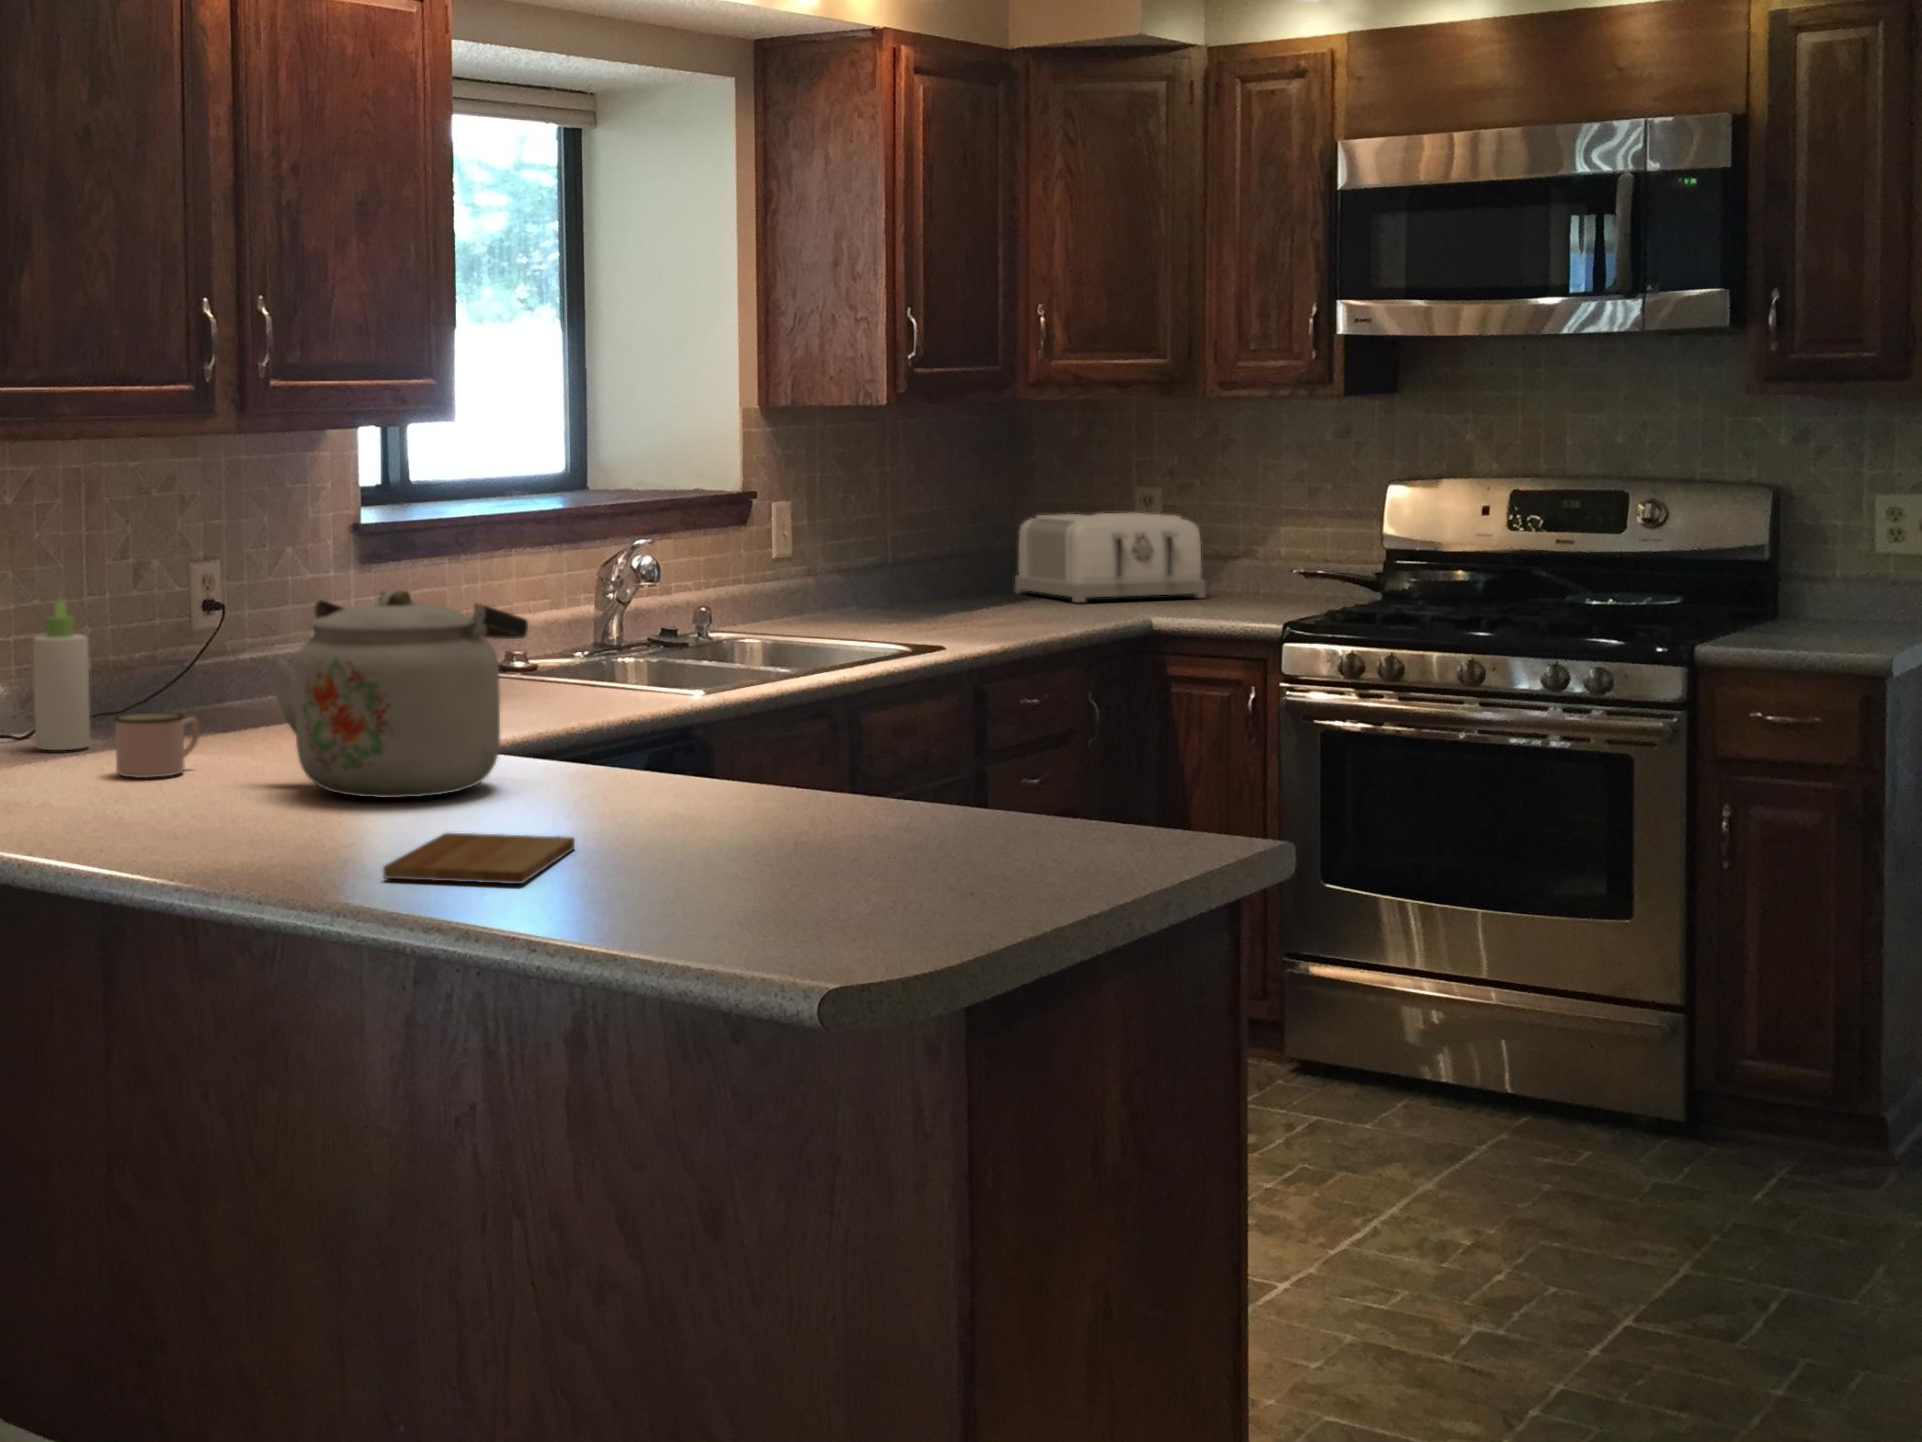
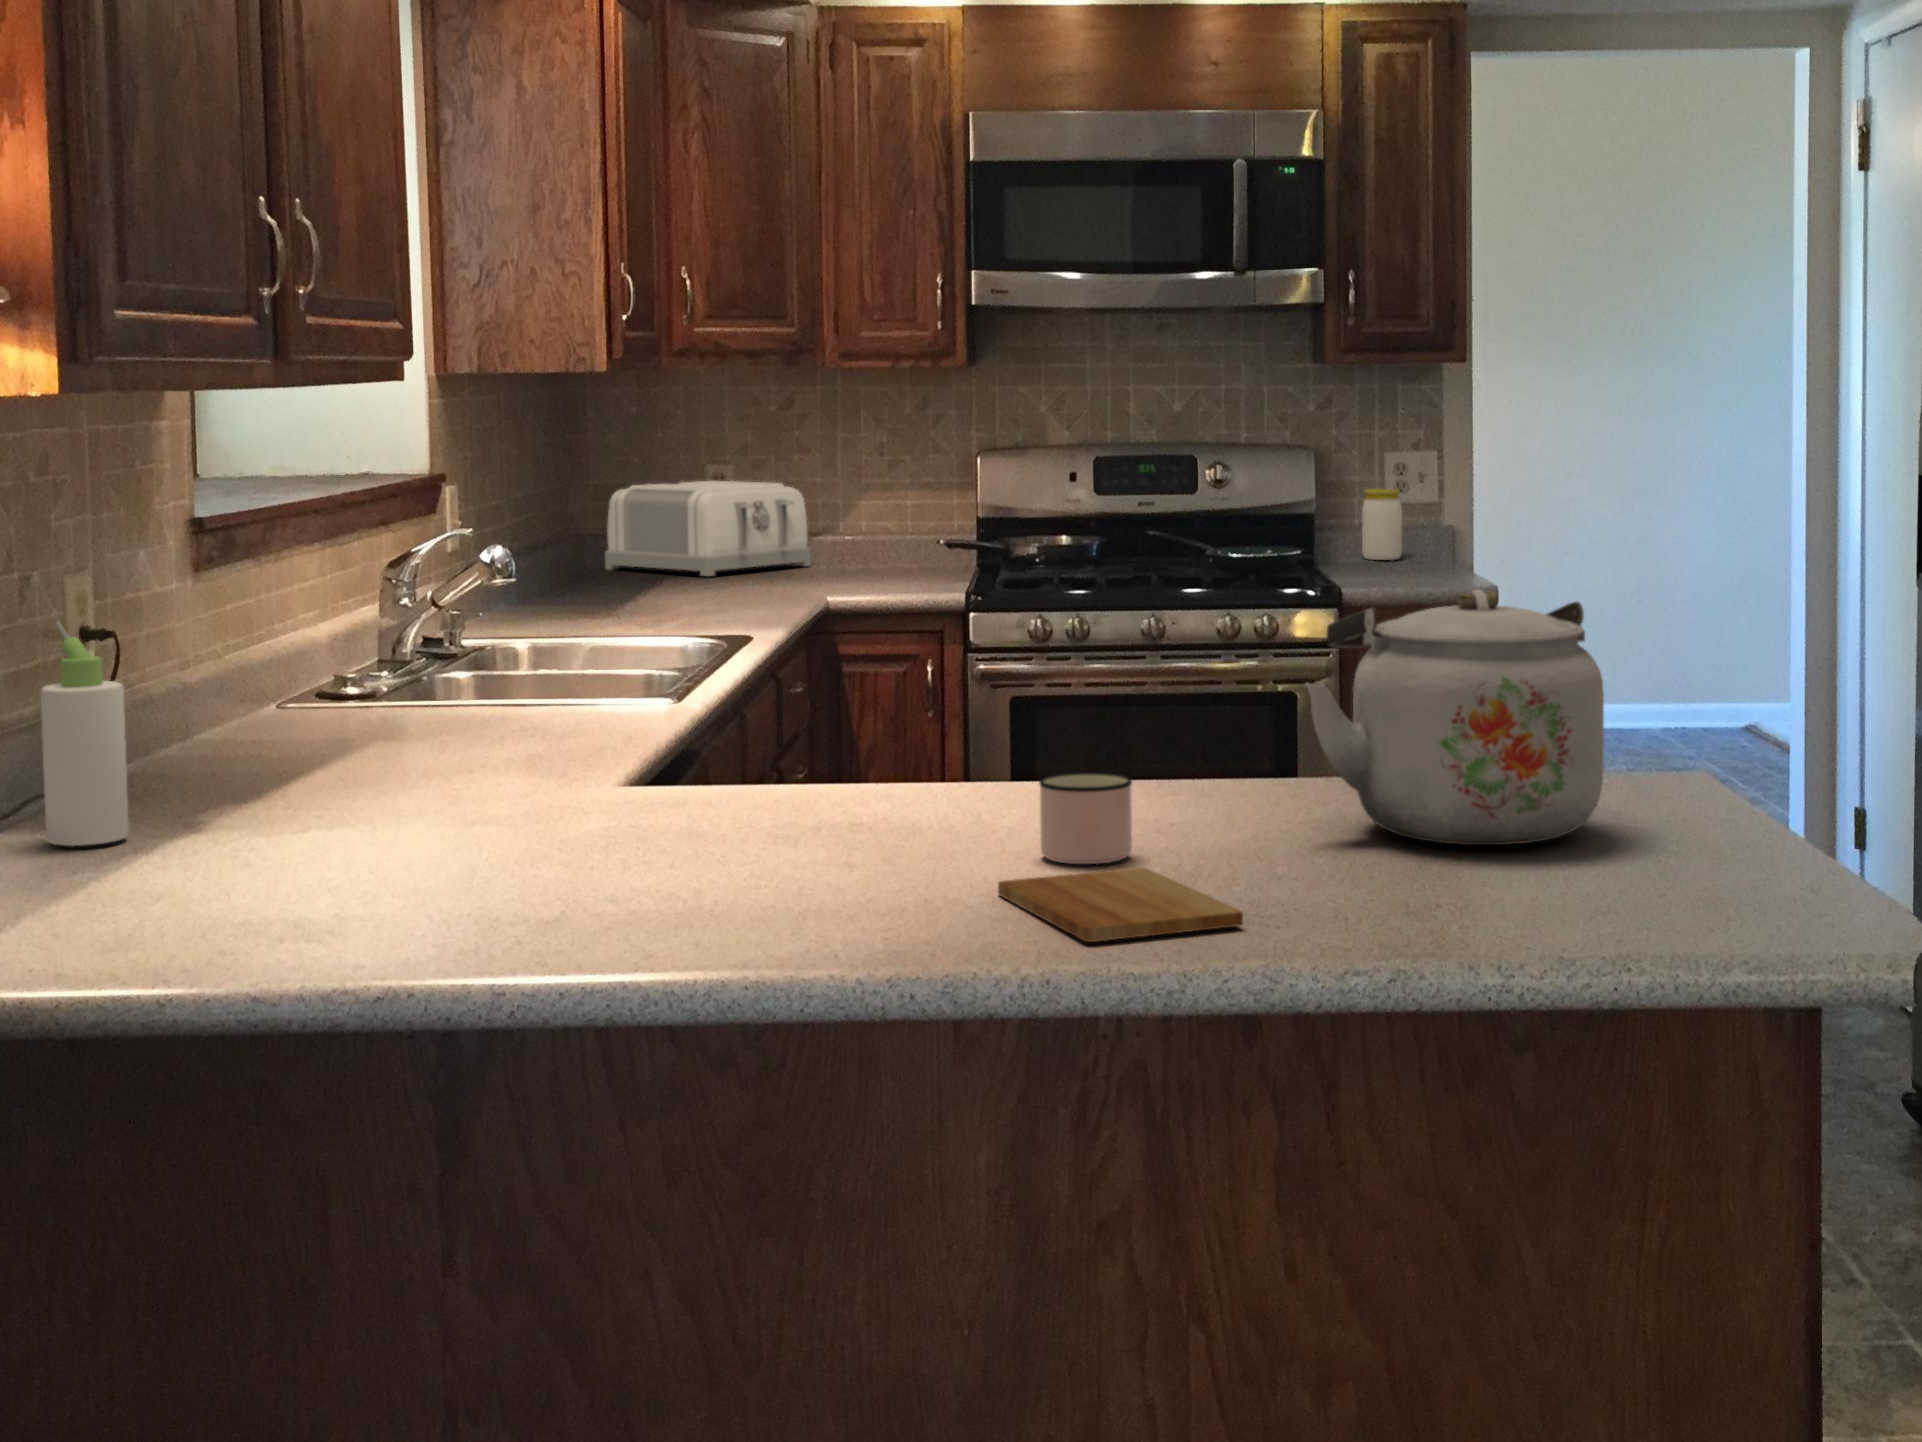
jar: none [1815,536,1868,618] -> present [1362,489,1402,560]
kettle: present [268,589,528,798] -> present [1306,589,1604,845]
mug: present [115,712,199,778] -> present [1039,772,1132,864]

